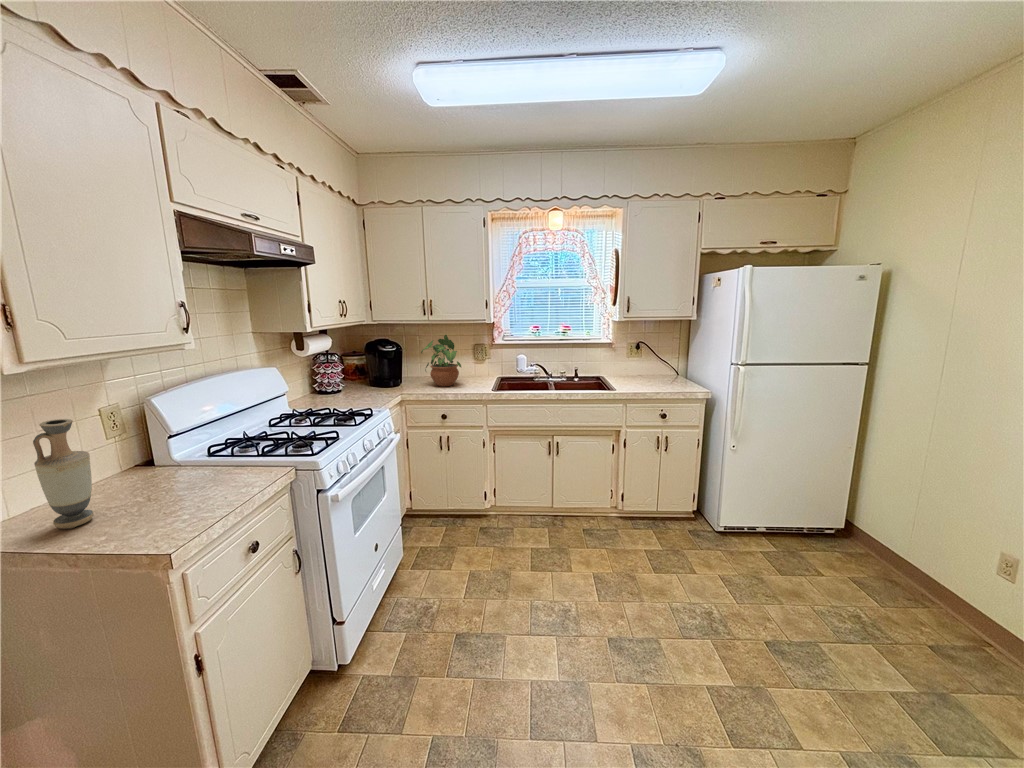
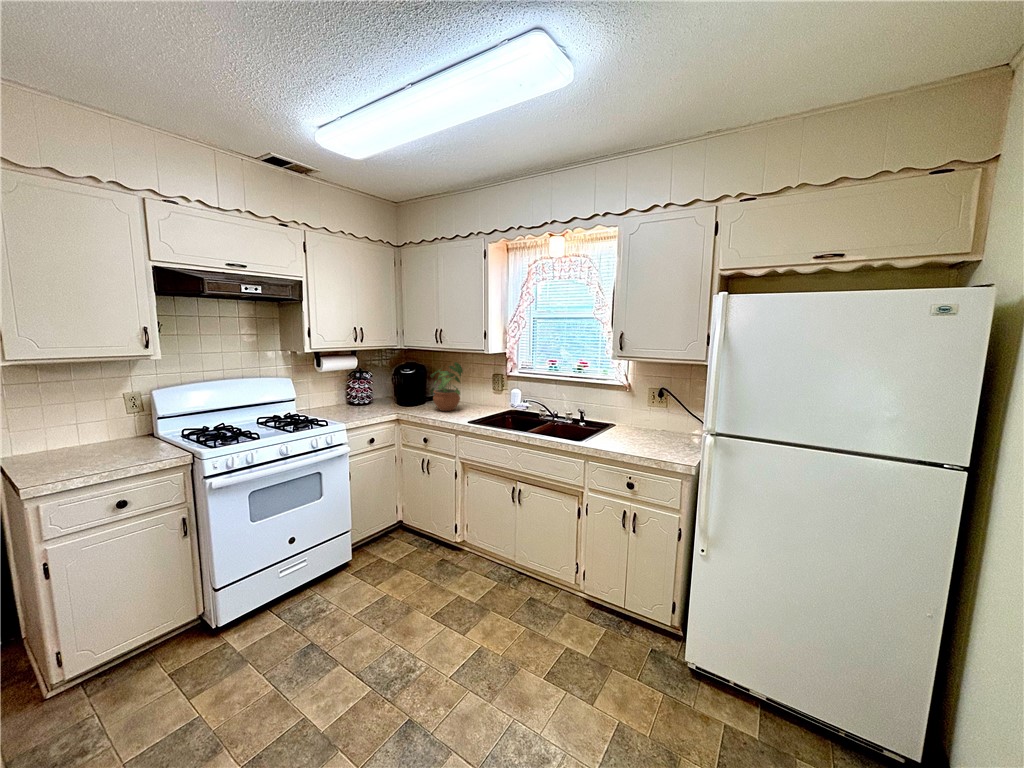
vase: present [33,419,93,528] -> none [23,395,59,463]

